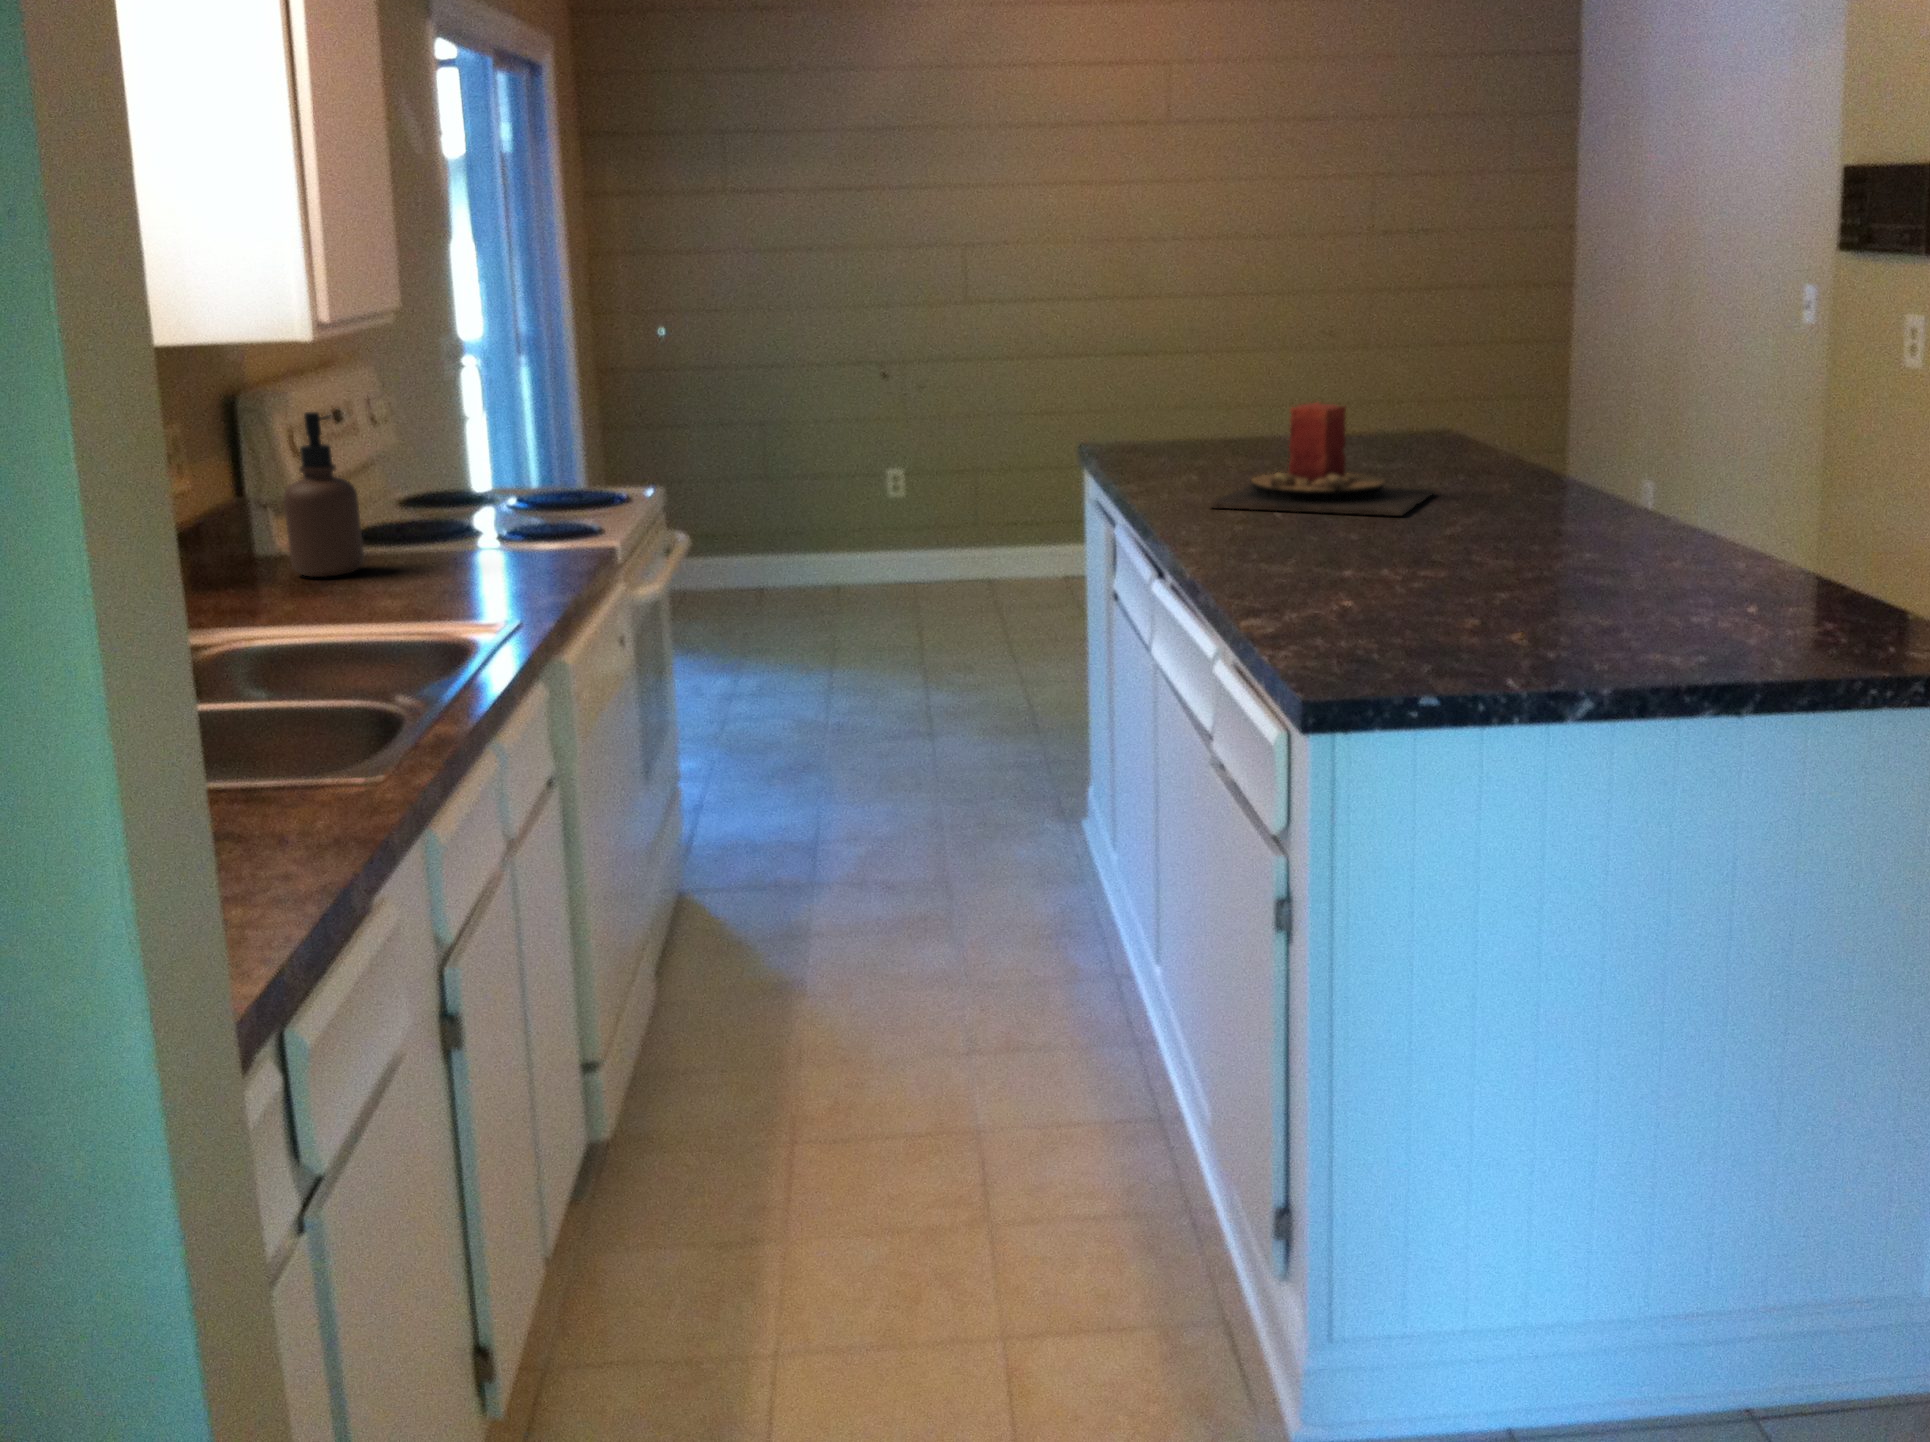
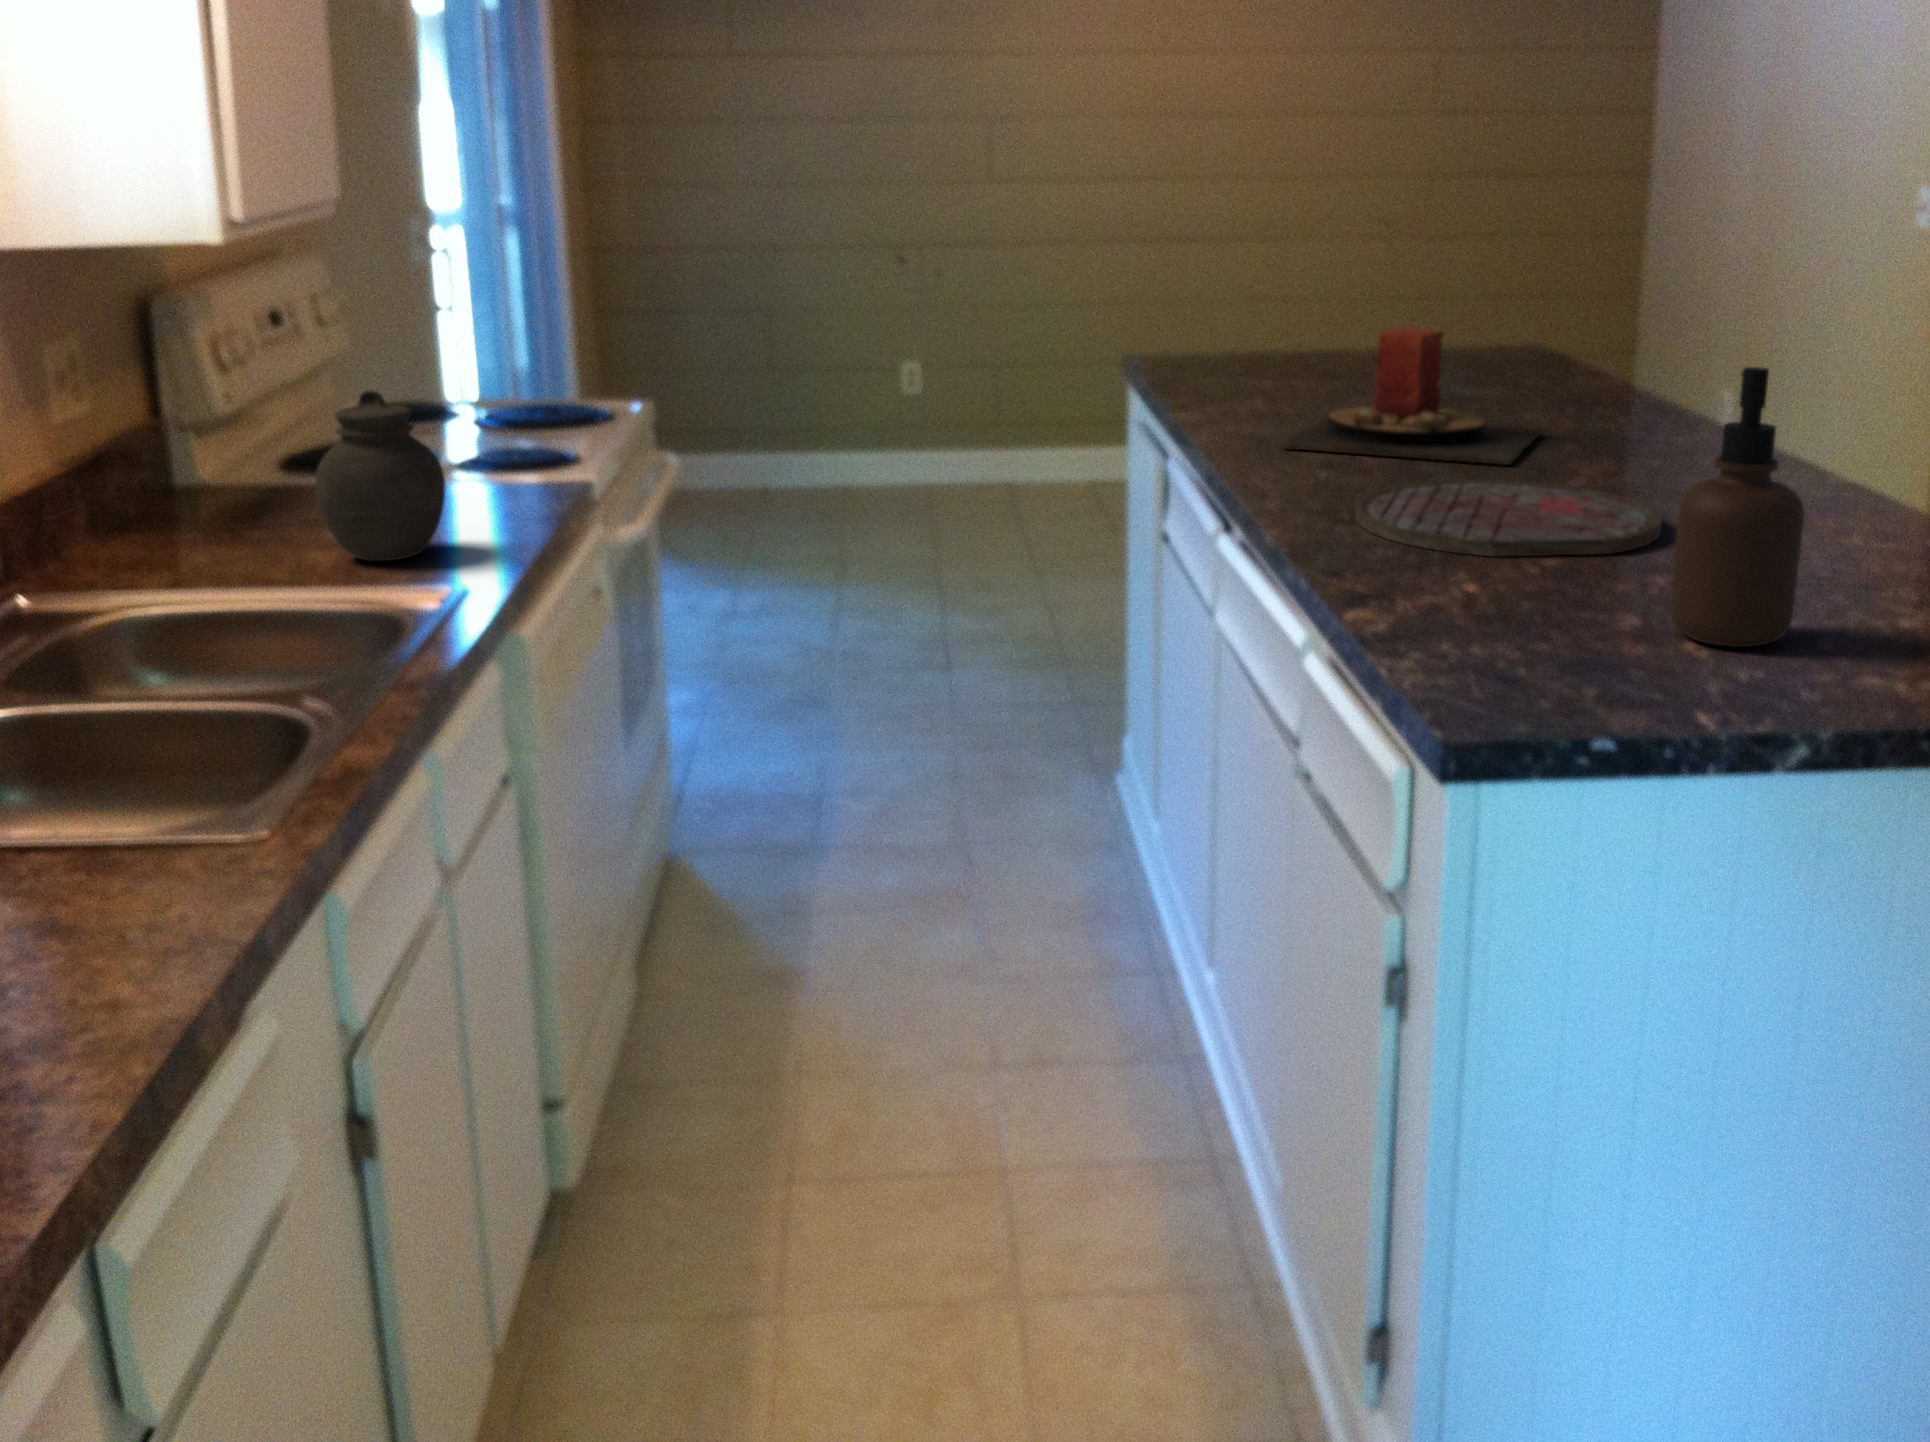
soap dispenser: present [284,412,364,577] -> present [1670,367,1804,647]
jar: none [387,464,495,607] -> present [315,390,445,561]
cutting board: none [1262,525,1516,580] -> present [1355,480,1662,557]

